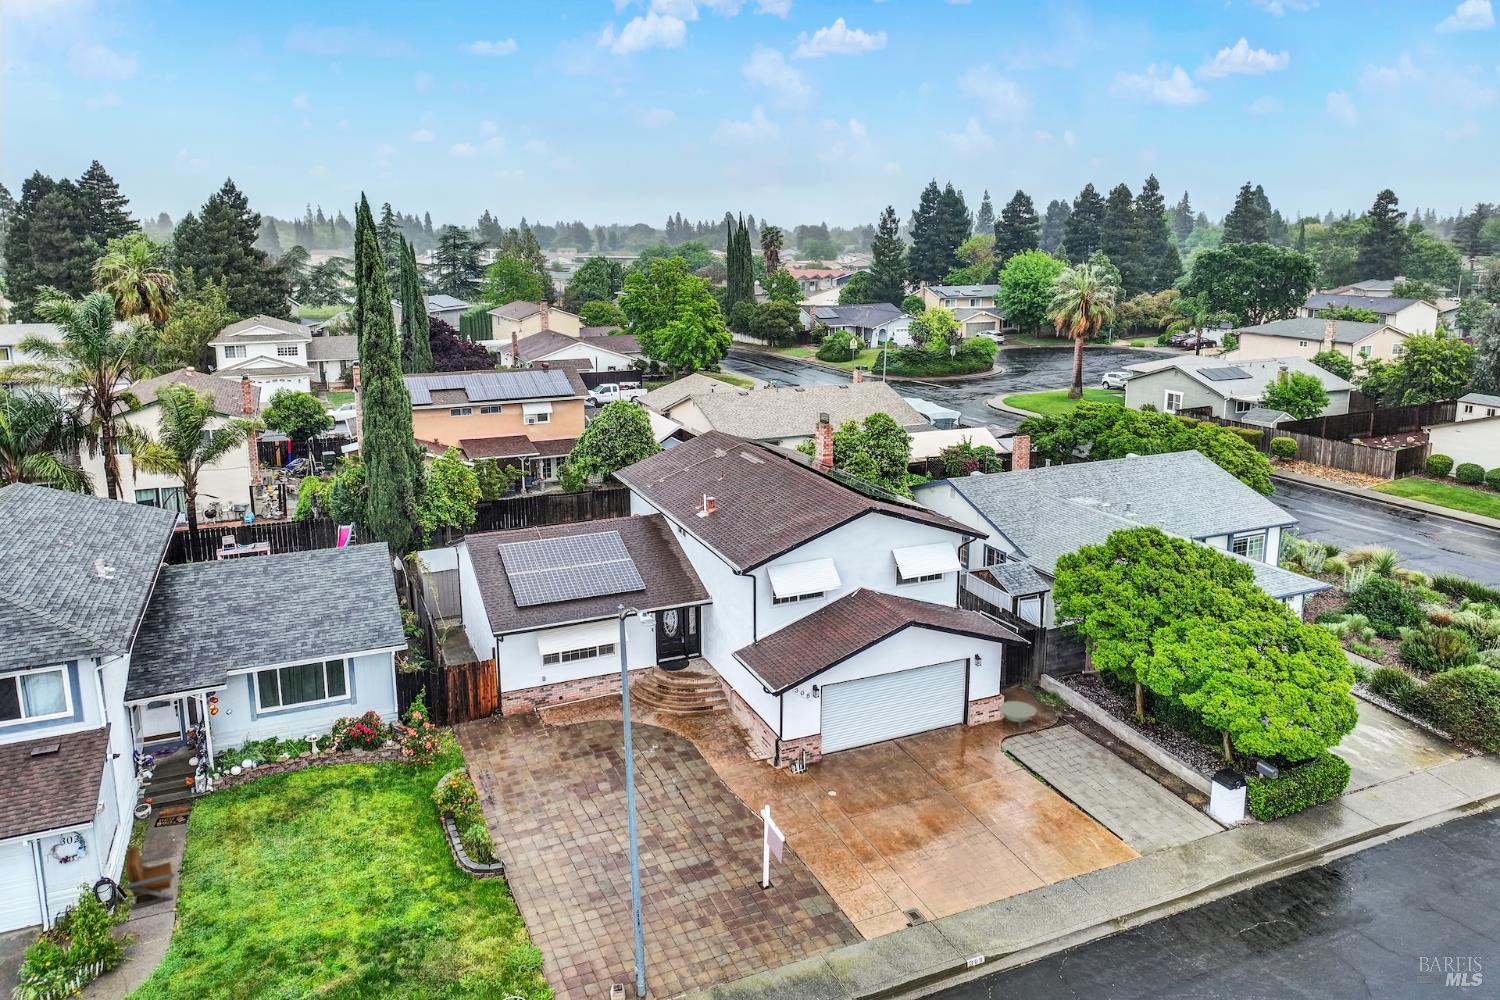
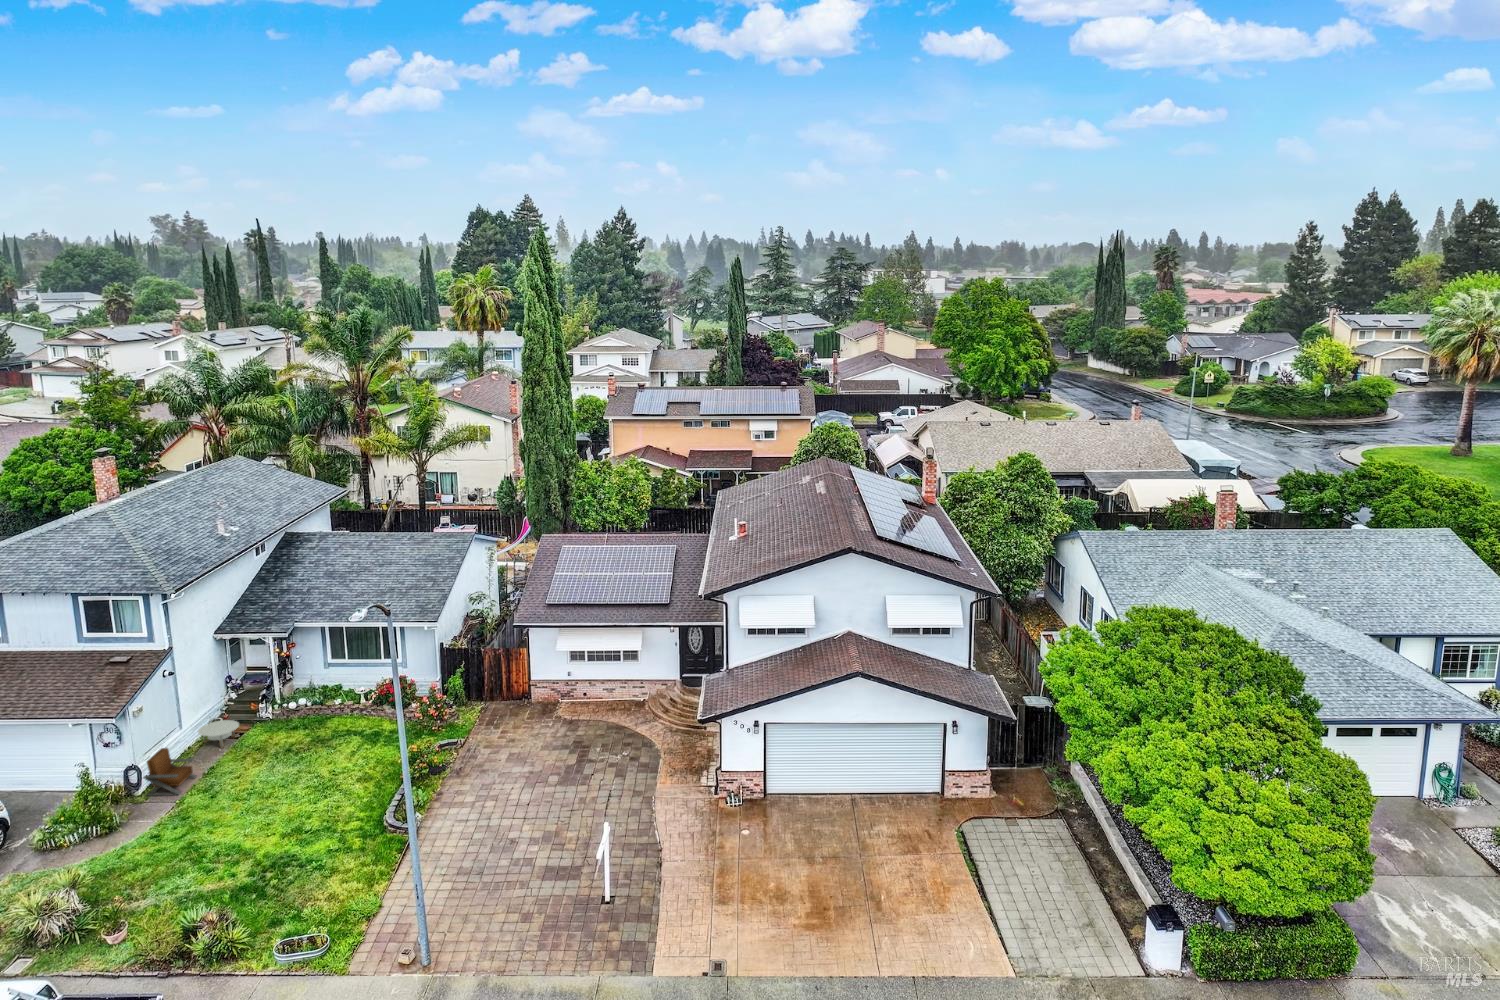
round table: present [998,701,1037,731] -> present [198,720,239,748]

